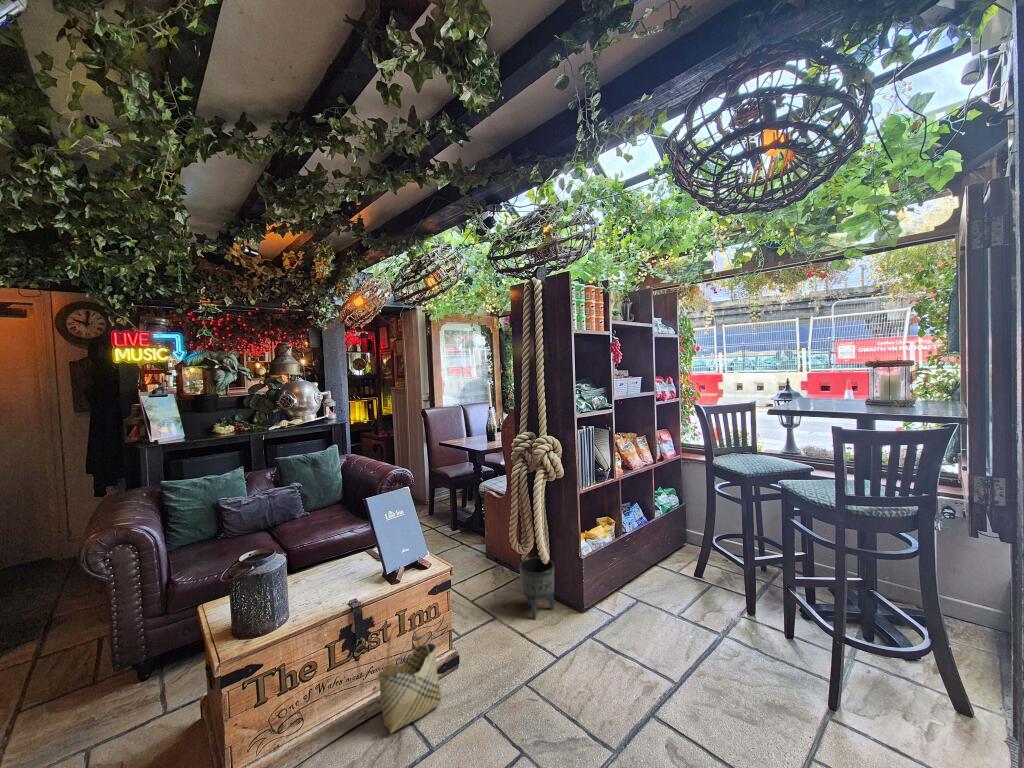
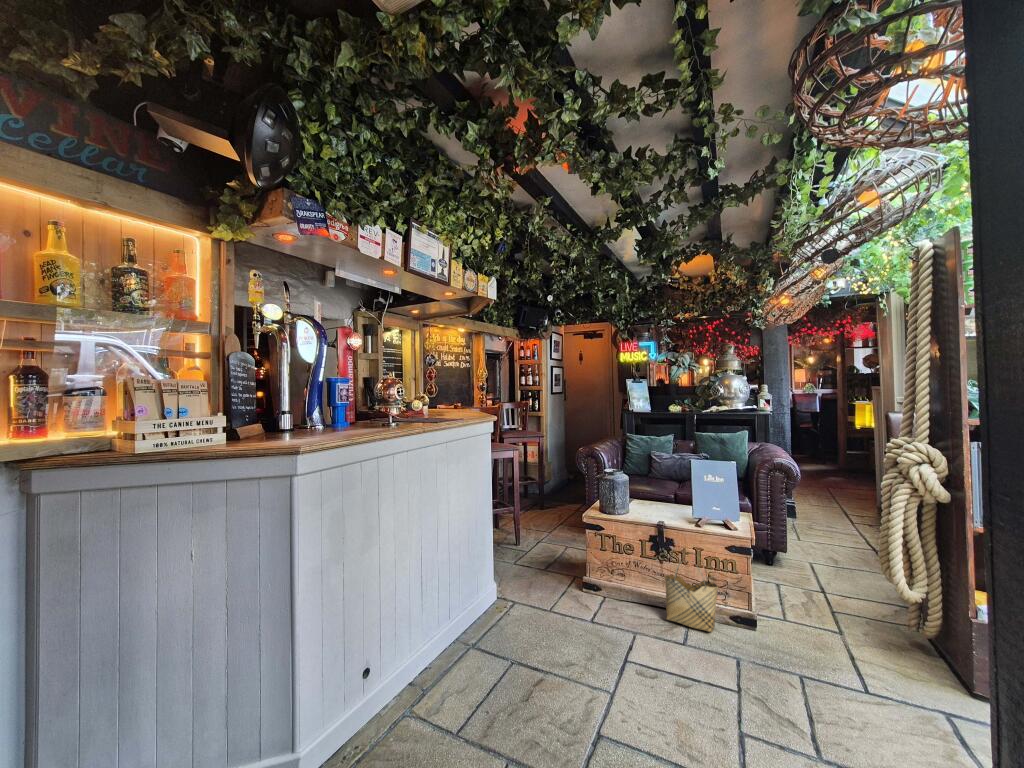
planter: present [520,557,554,619] -> none [874,592,934,674]

